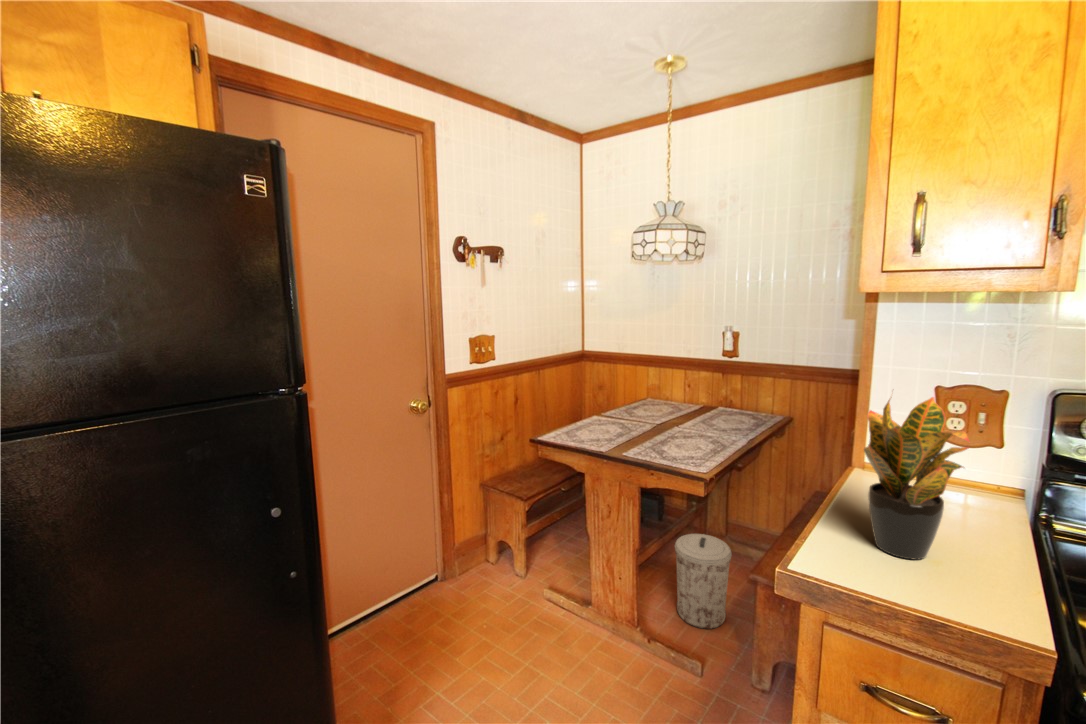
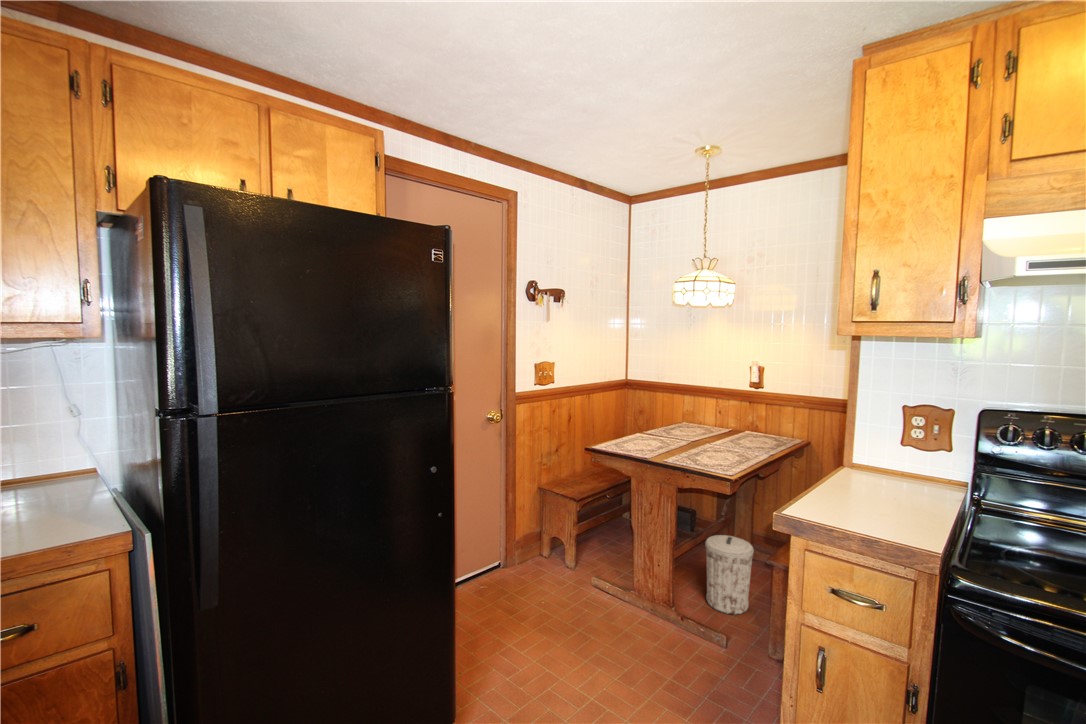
potted plant: present [864,397,969,560] -> none [828,394,916,515]

